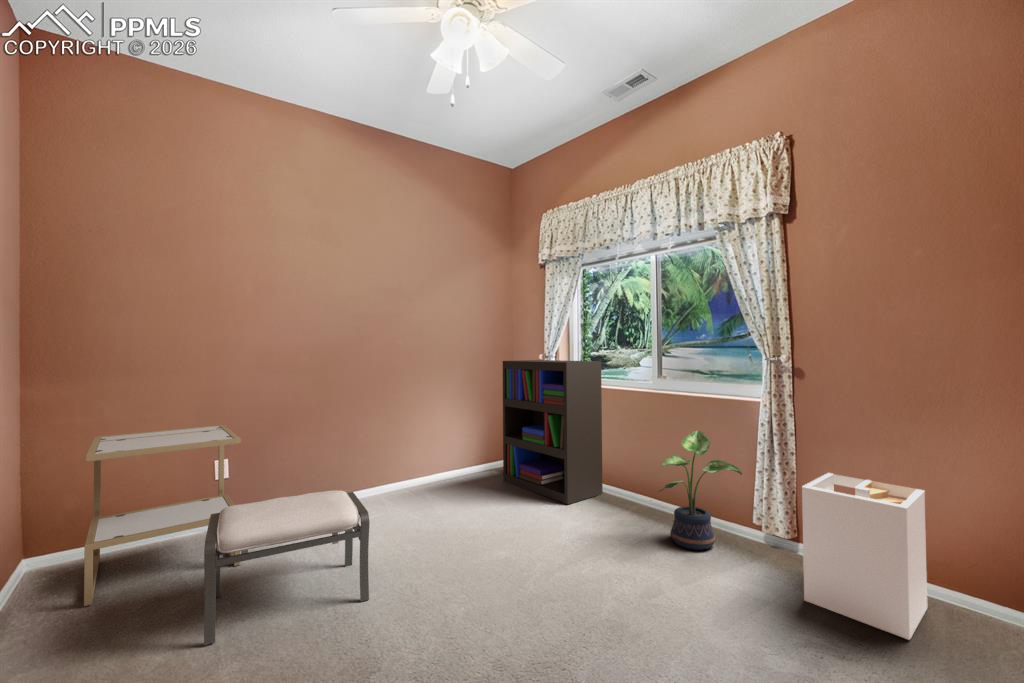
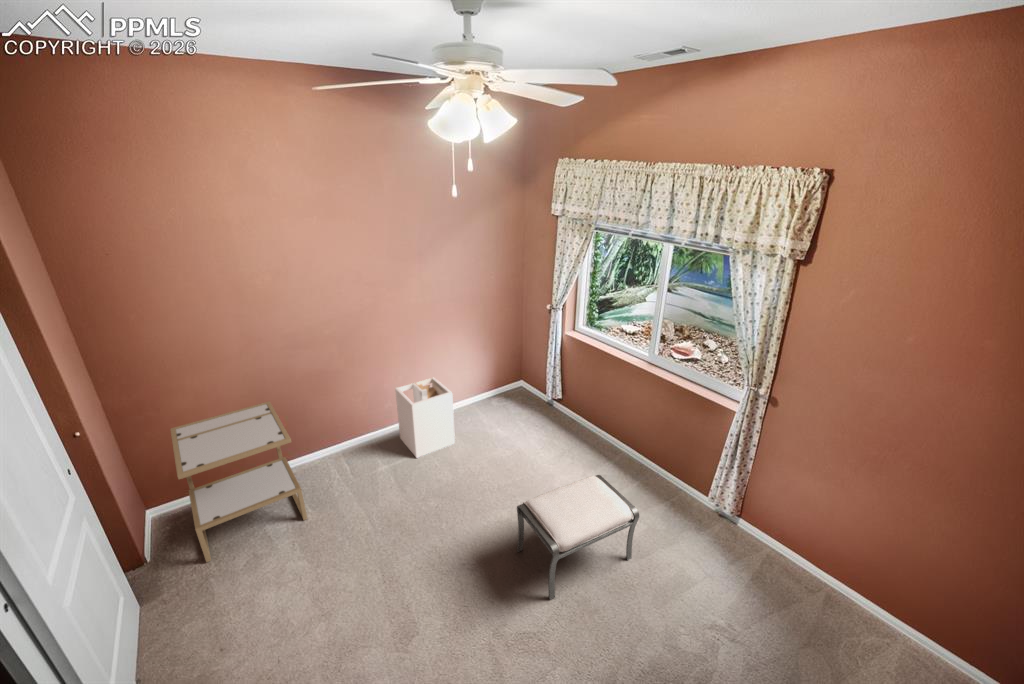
bookshelf: present [503,360,603,504] -> none [510,307,604,450]
potted plant: present [658,431,742,550] -> none [635,418,705,516]
laundry hamper: present [802,473,927,640] -> present [395,378,455,458]
ottoman: present [204,490,370,645] -> present [517,475,639,600]

